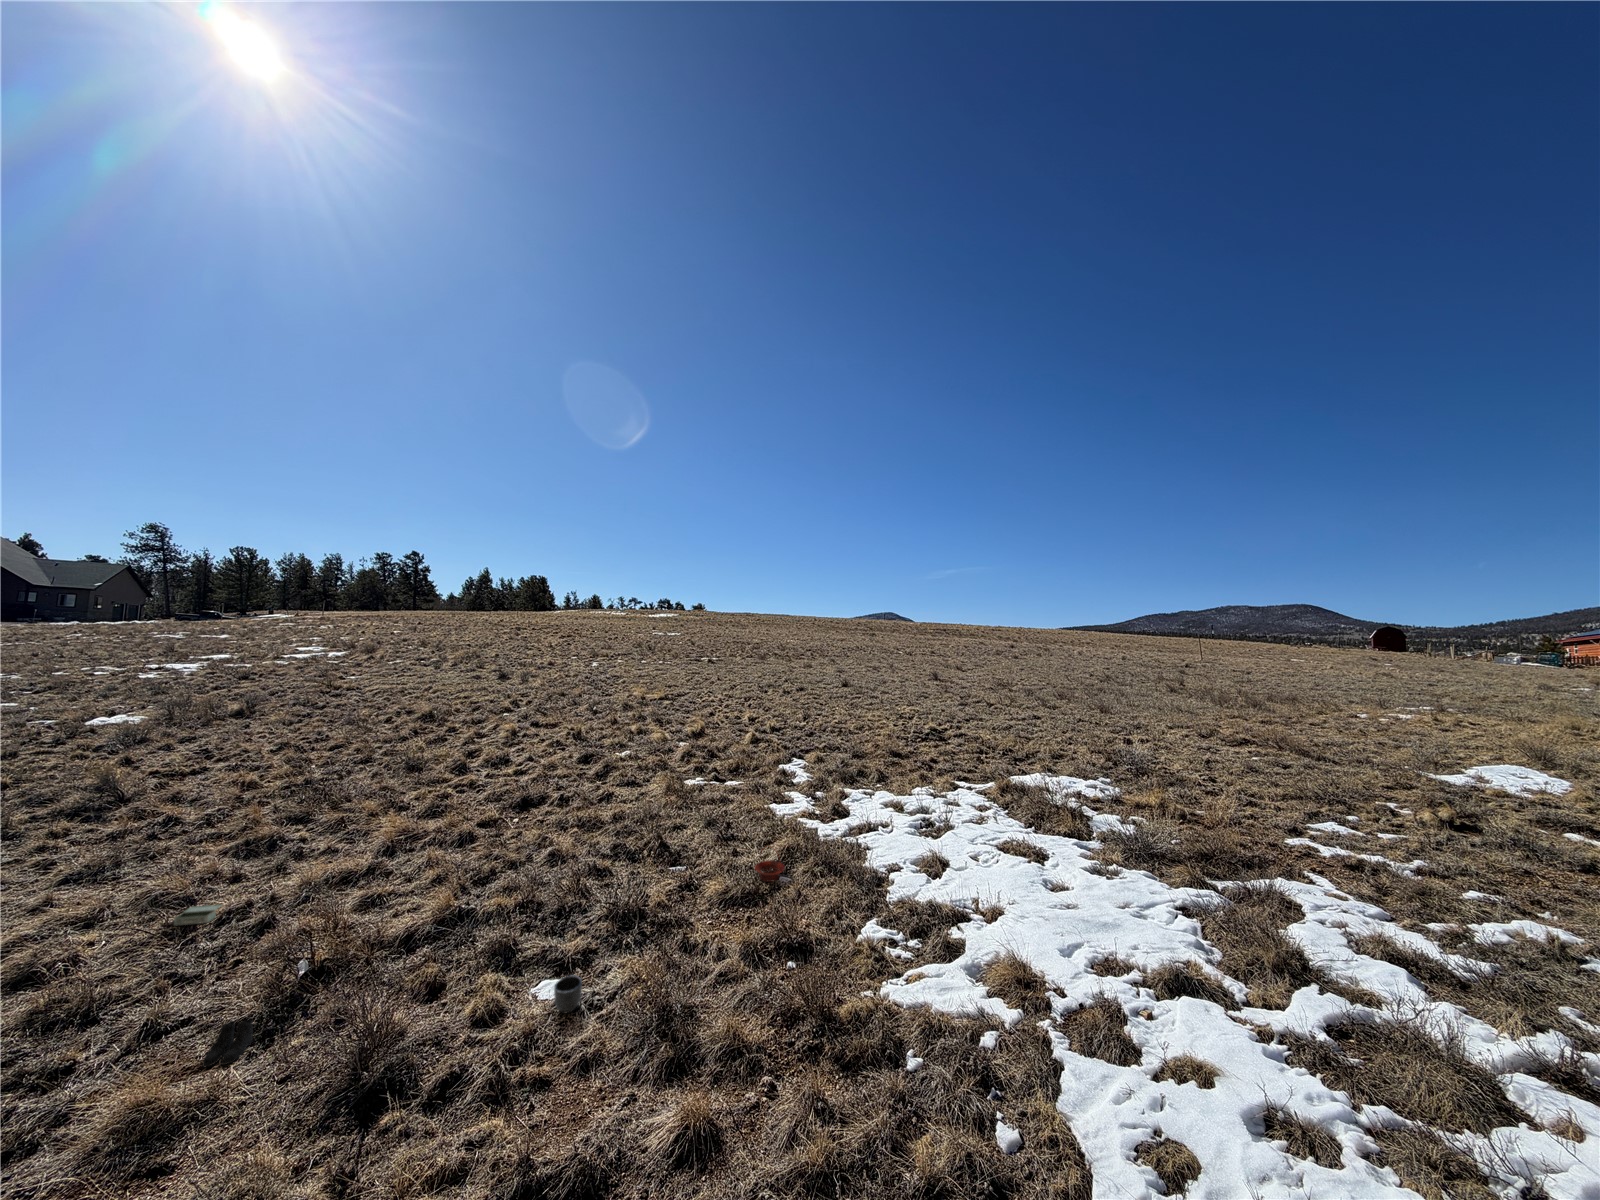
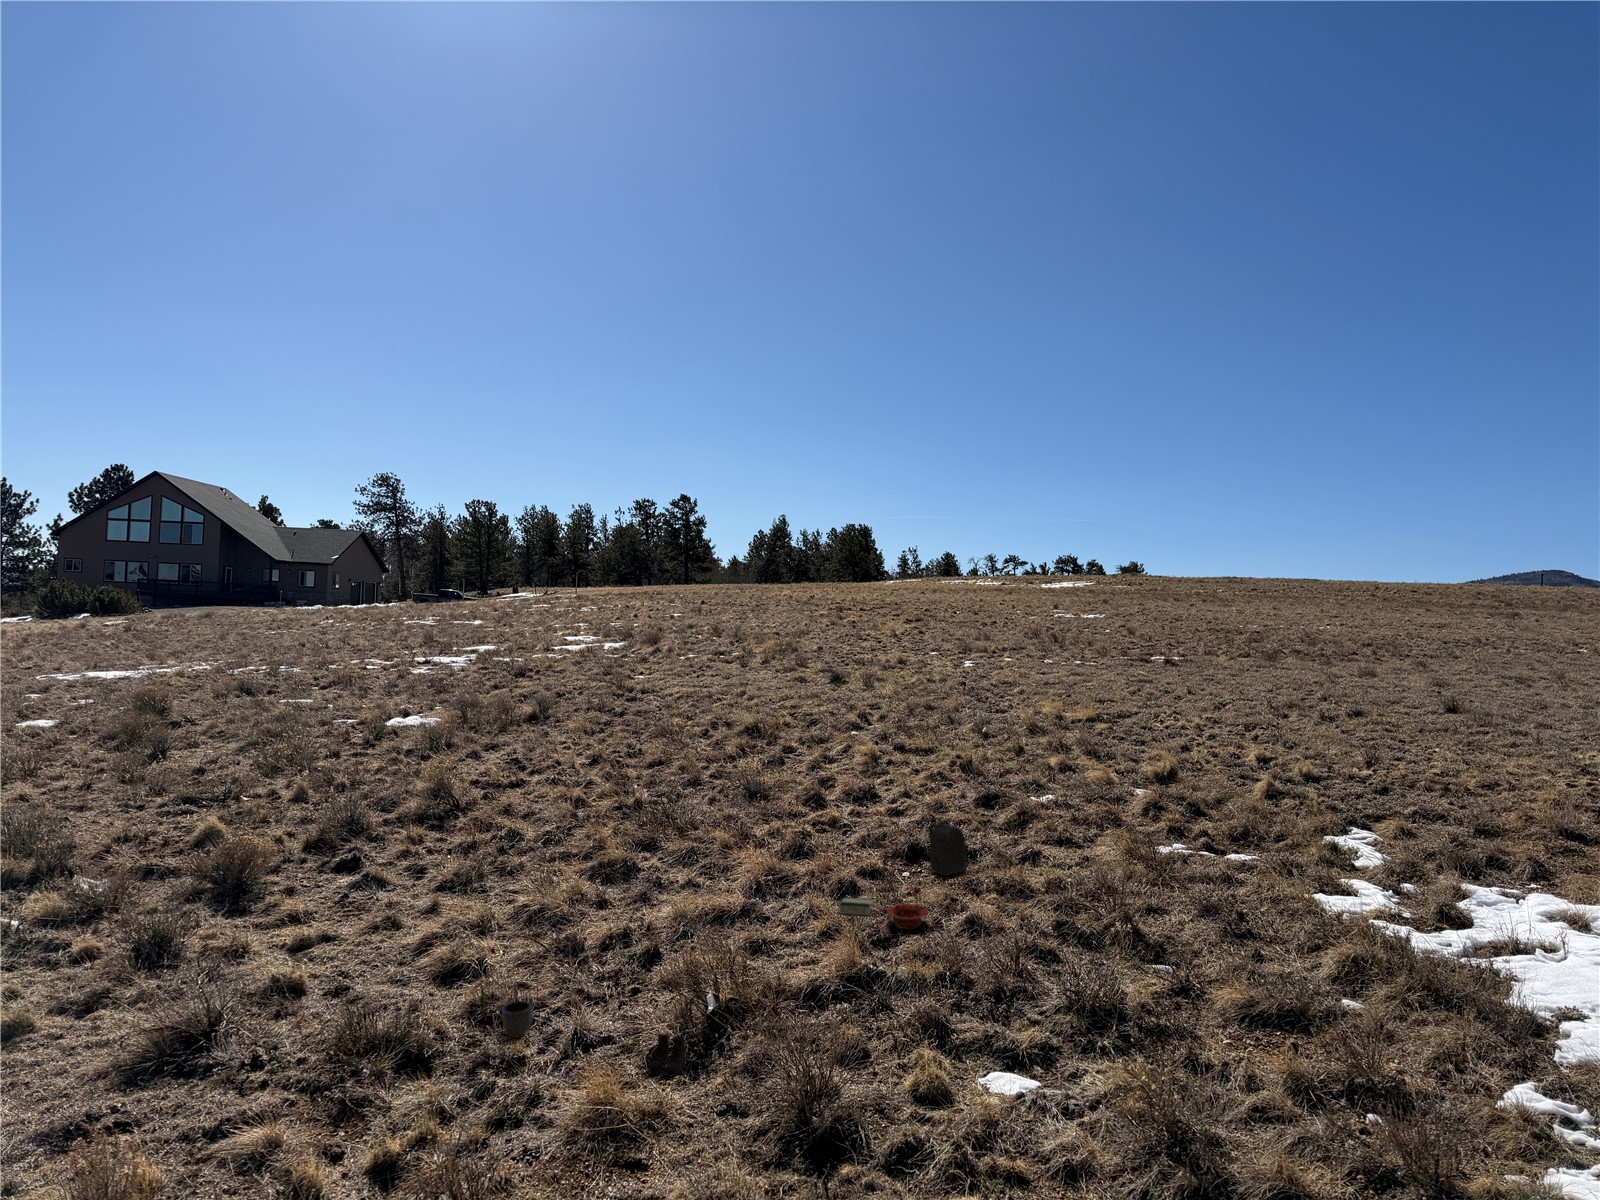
backpack: none [530,782,559,820] -> present [928,821,966,876]
basket: present [754,846,785,882] -> present [887,886,929,929]
toolbox: present [174,904,222,926] -> present [838,897,873,916]
planter: present [554,975,582,1013] -> present [502,1001,532,1038]

